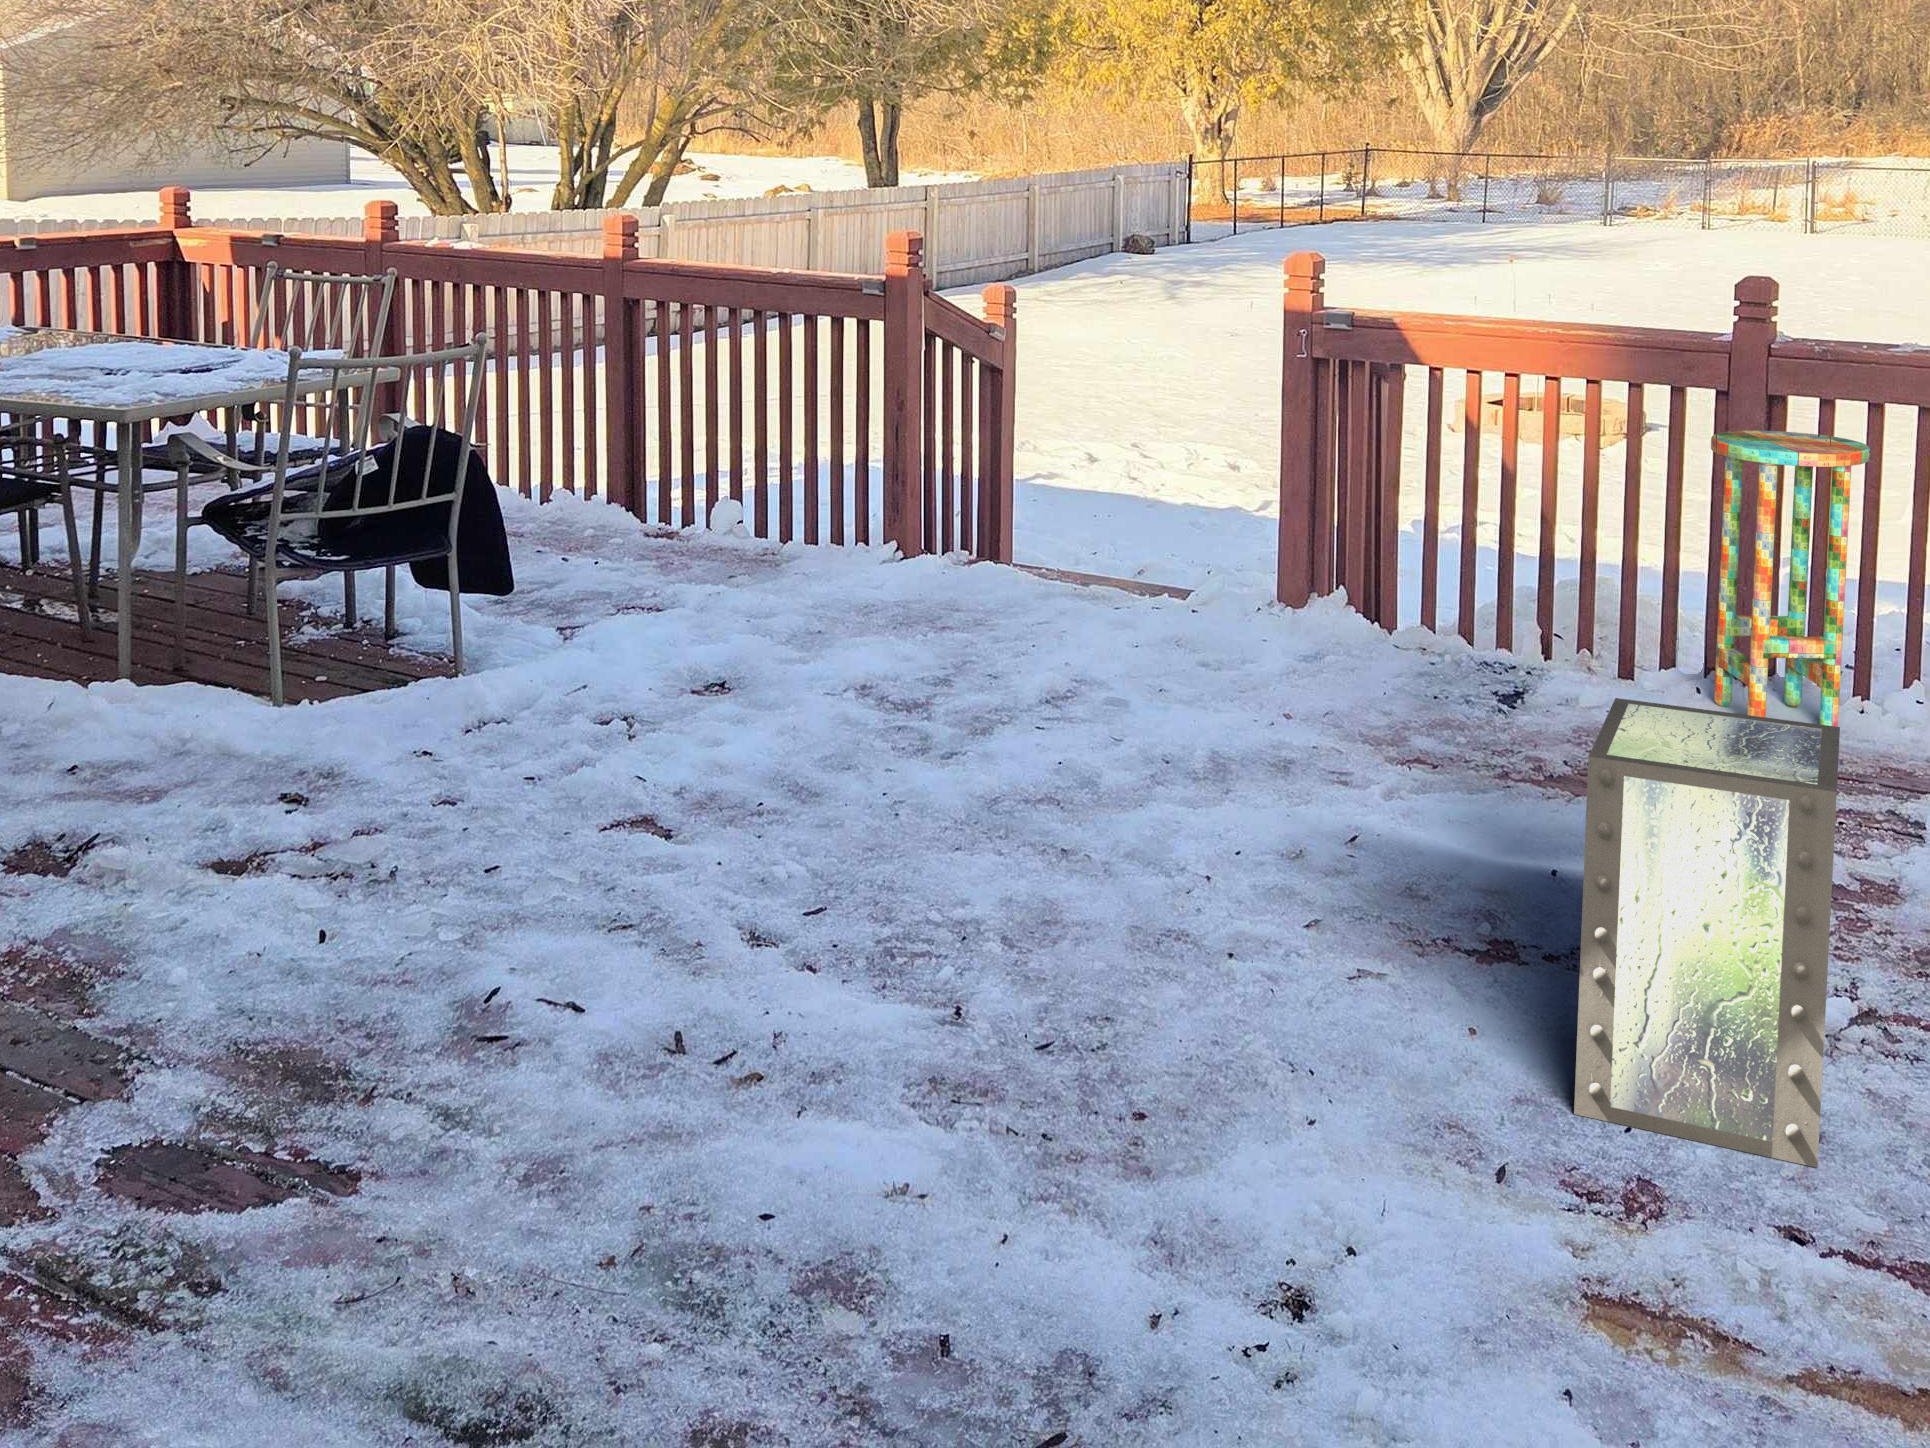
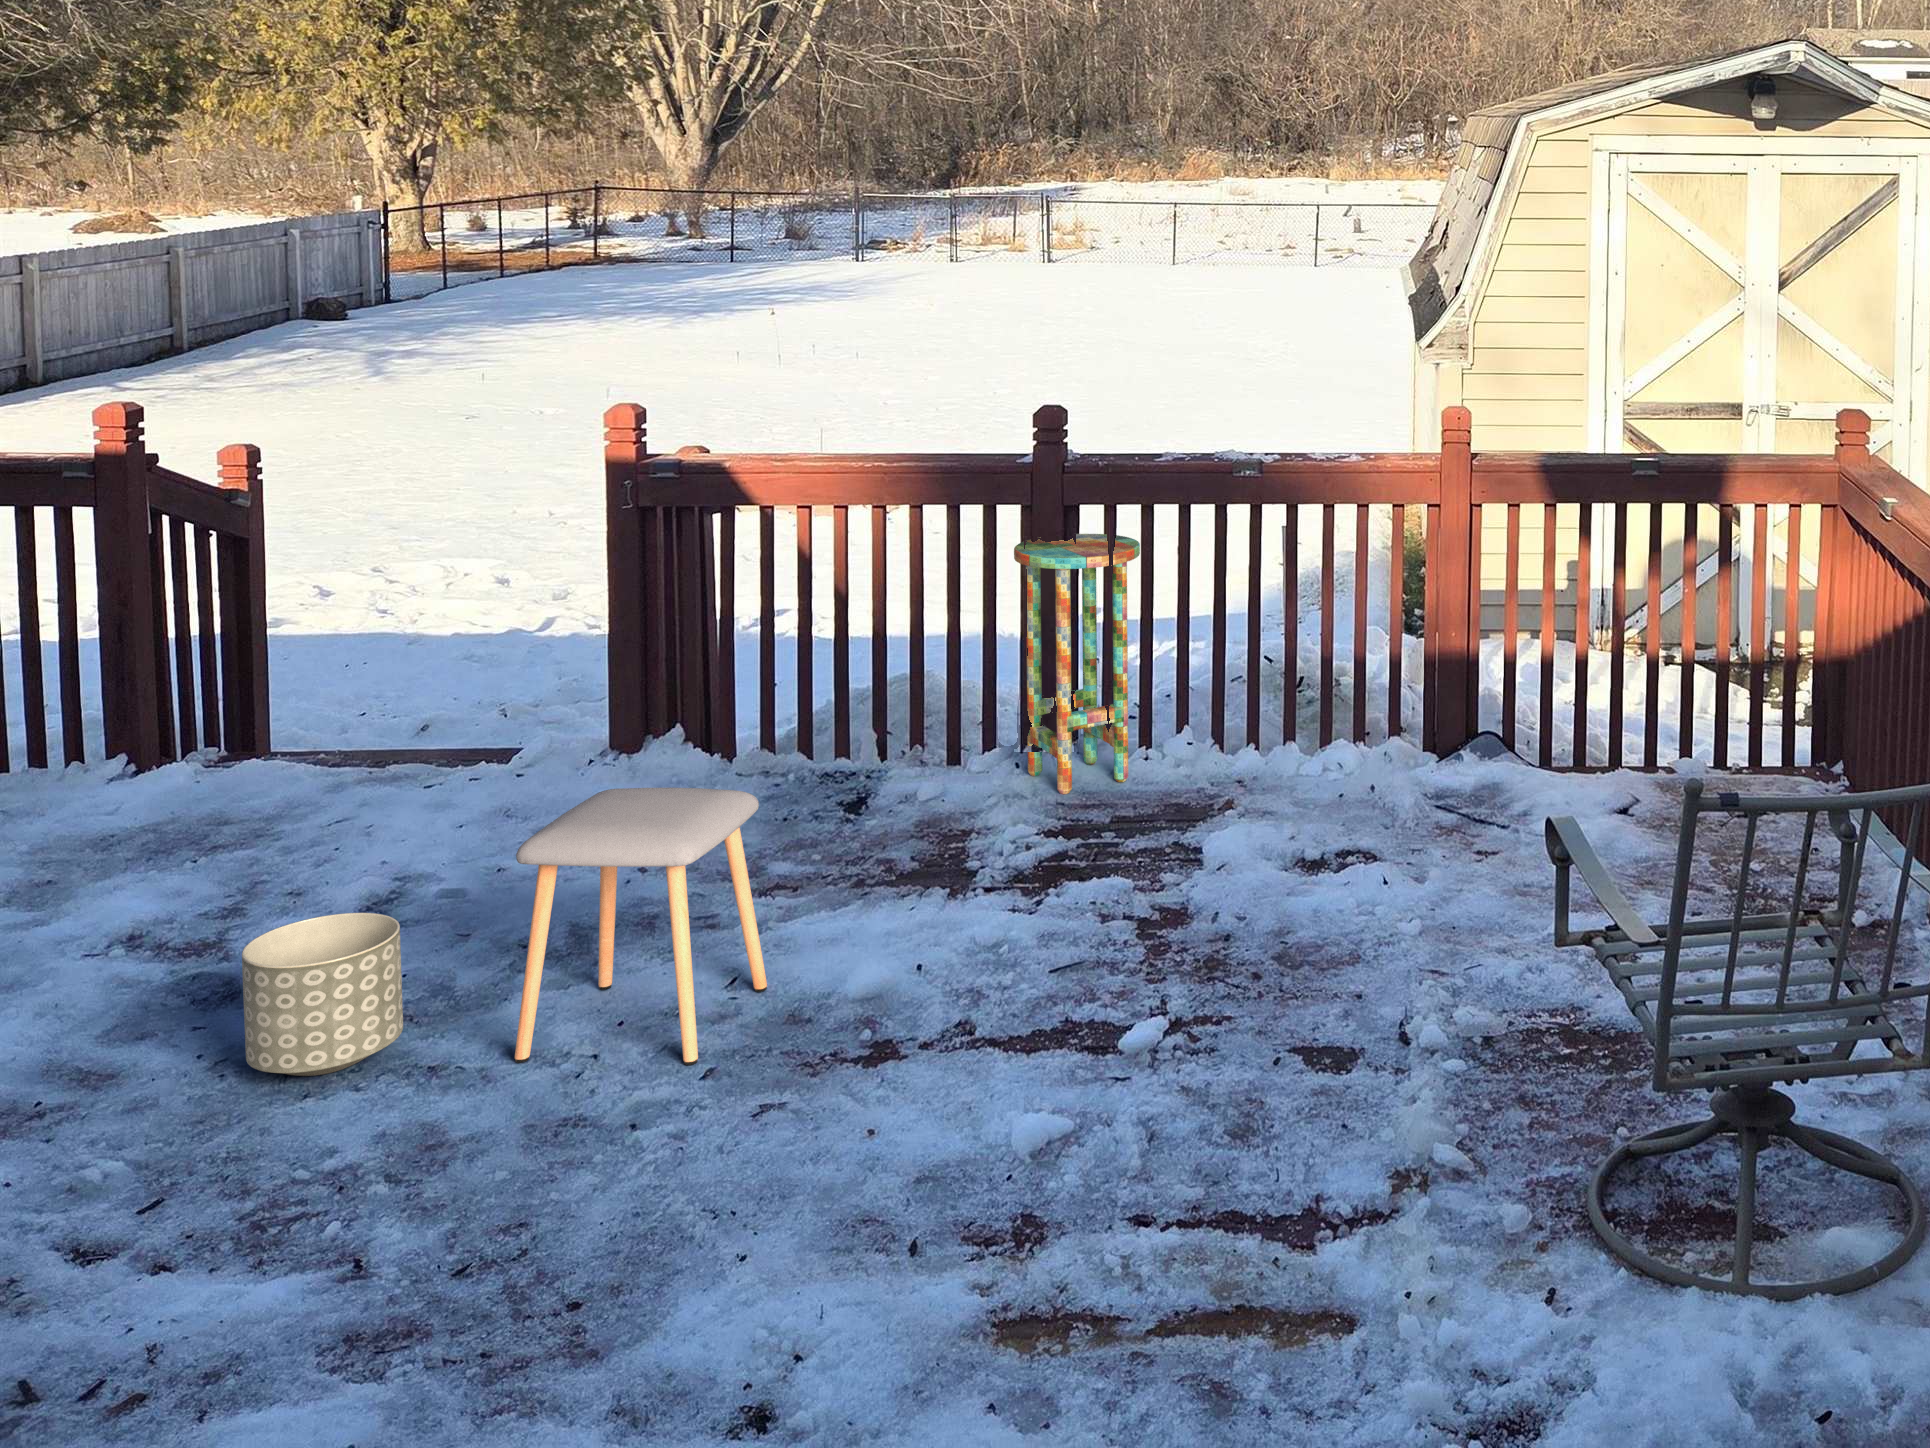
stool: none [1137,604,1389,903] -> present [515,788,767,1065]
planter: none [921,676,1050,823] -> present [242,913,403,1076]
storage box: present [1574,698,1840,1168] -> none [967,816,1155,1180]

